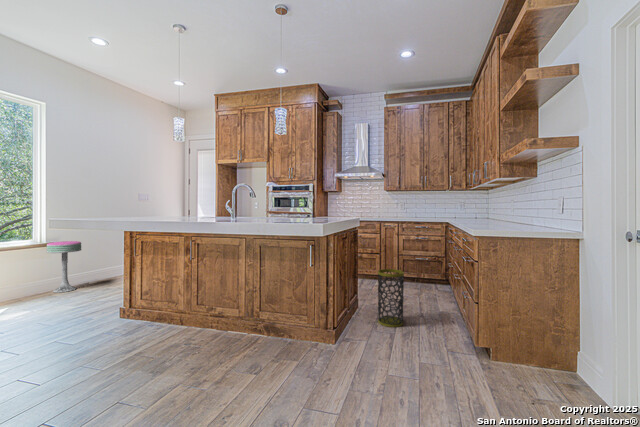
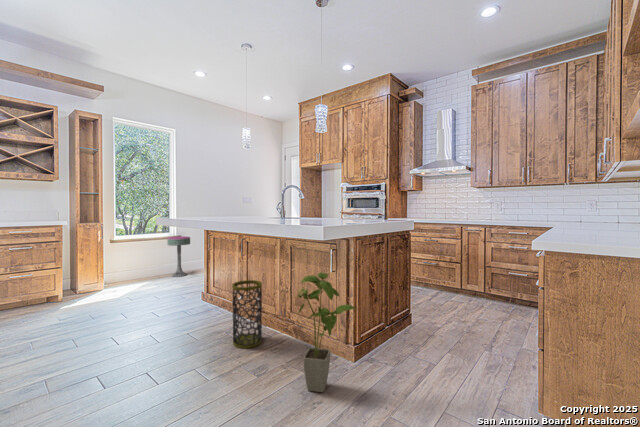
house plant: none [296,264,353,380] -> present [298,273,357,392]
trash can: present [378,269,404,327] -> present [232,280,262,348]

